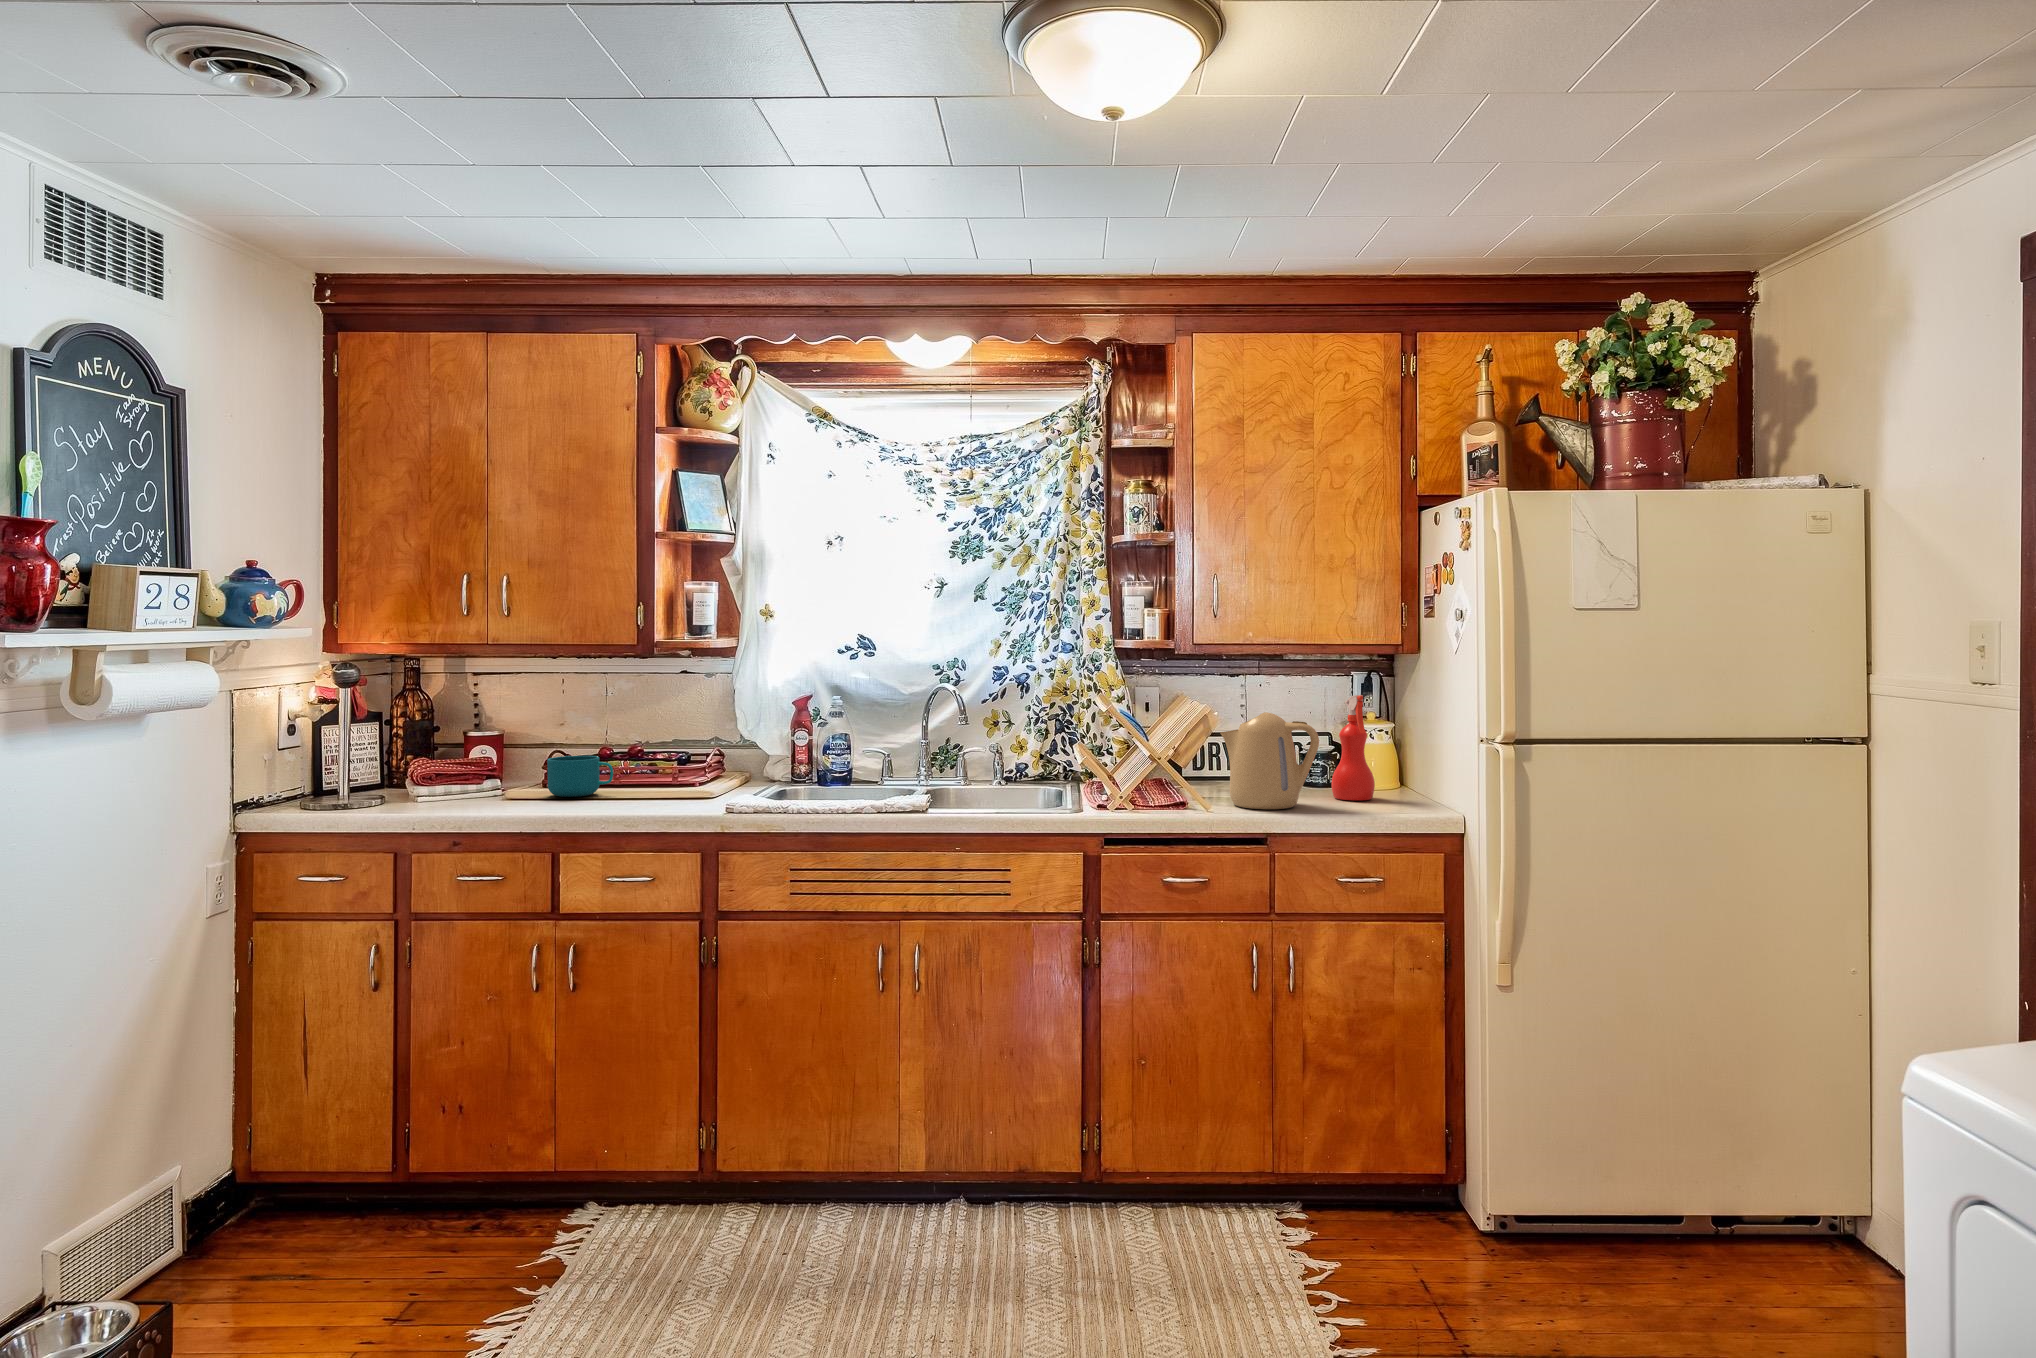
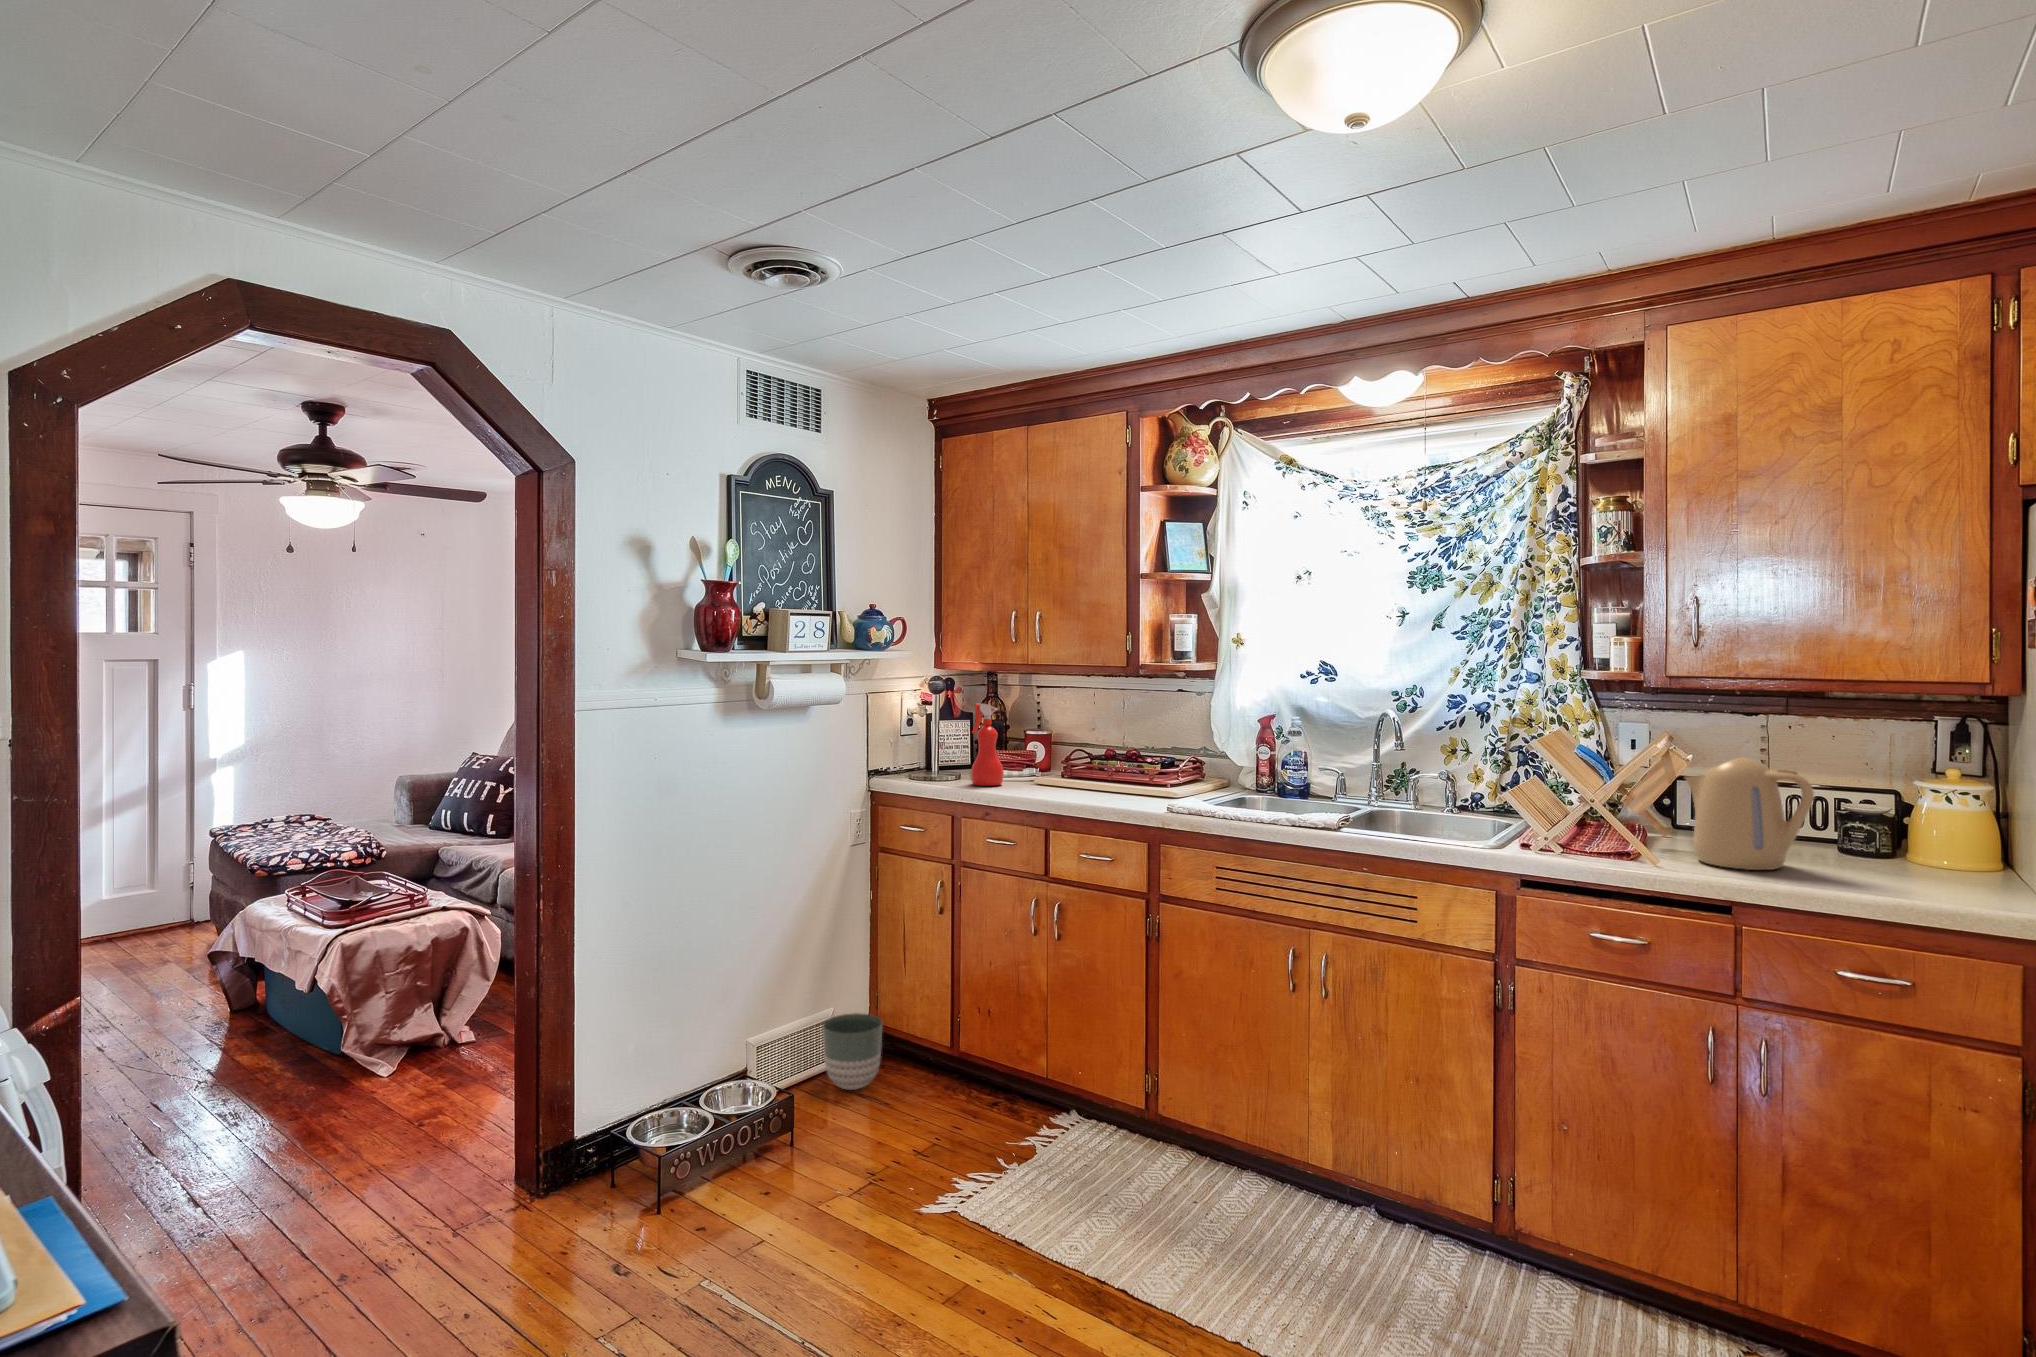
spray bottle: present [1331,695,1375,801] -> present [971,703,1004,786]
cup: present [547,756,613,797] -> none [1054,758,1102,791]
planter: none [201,1133,302,1247] -> present [823,1013,882,1090]

